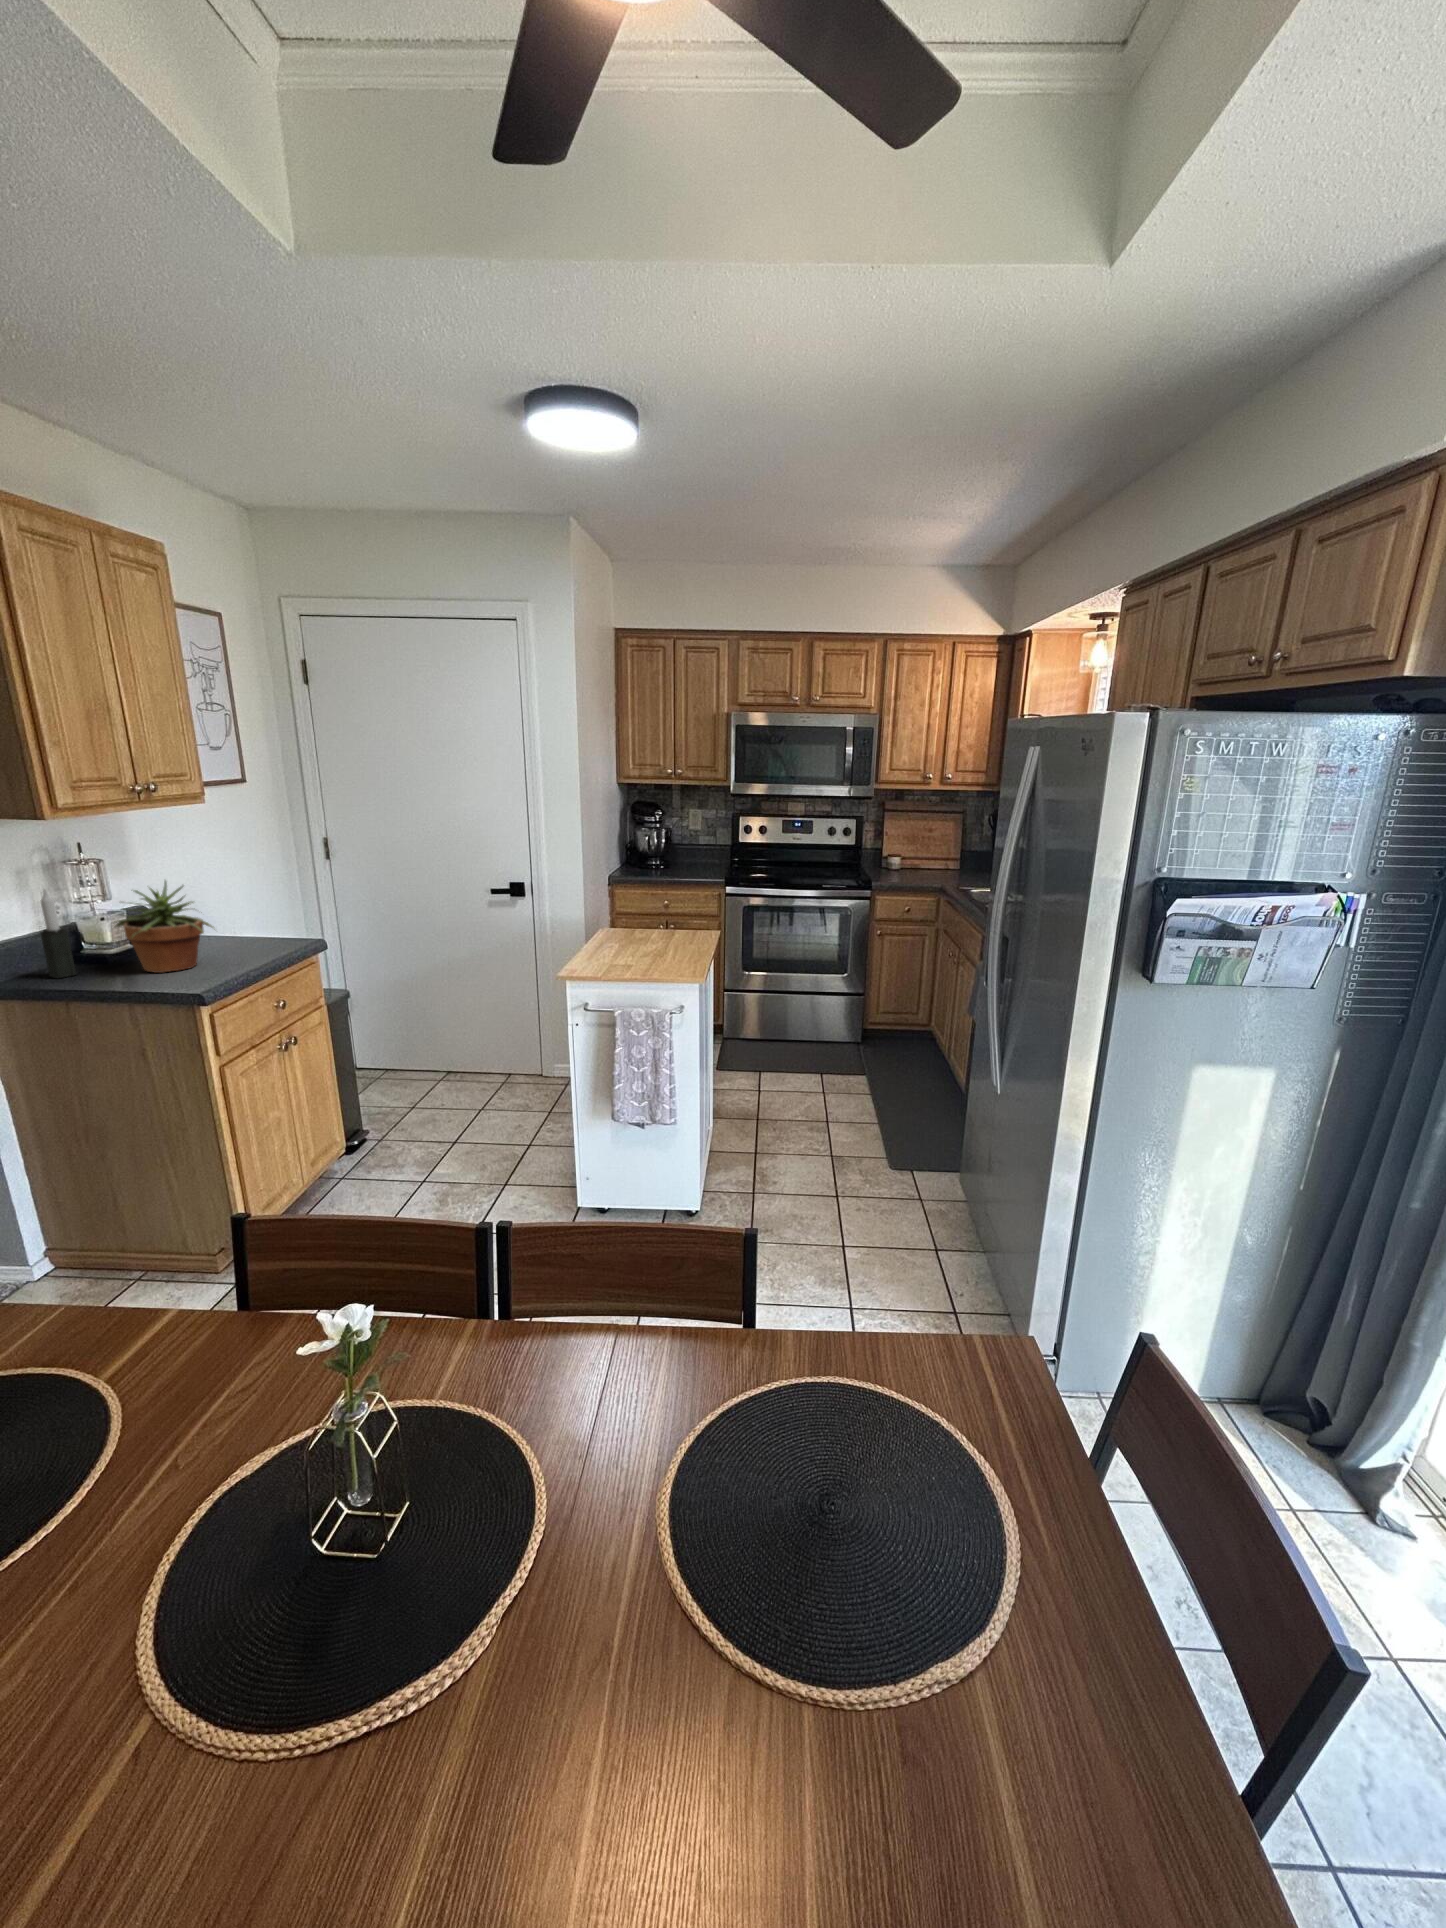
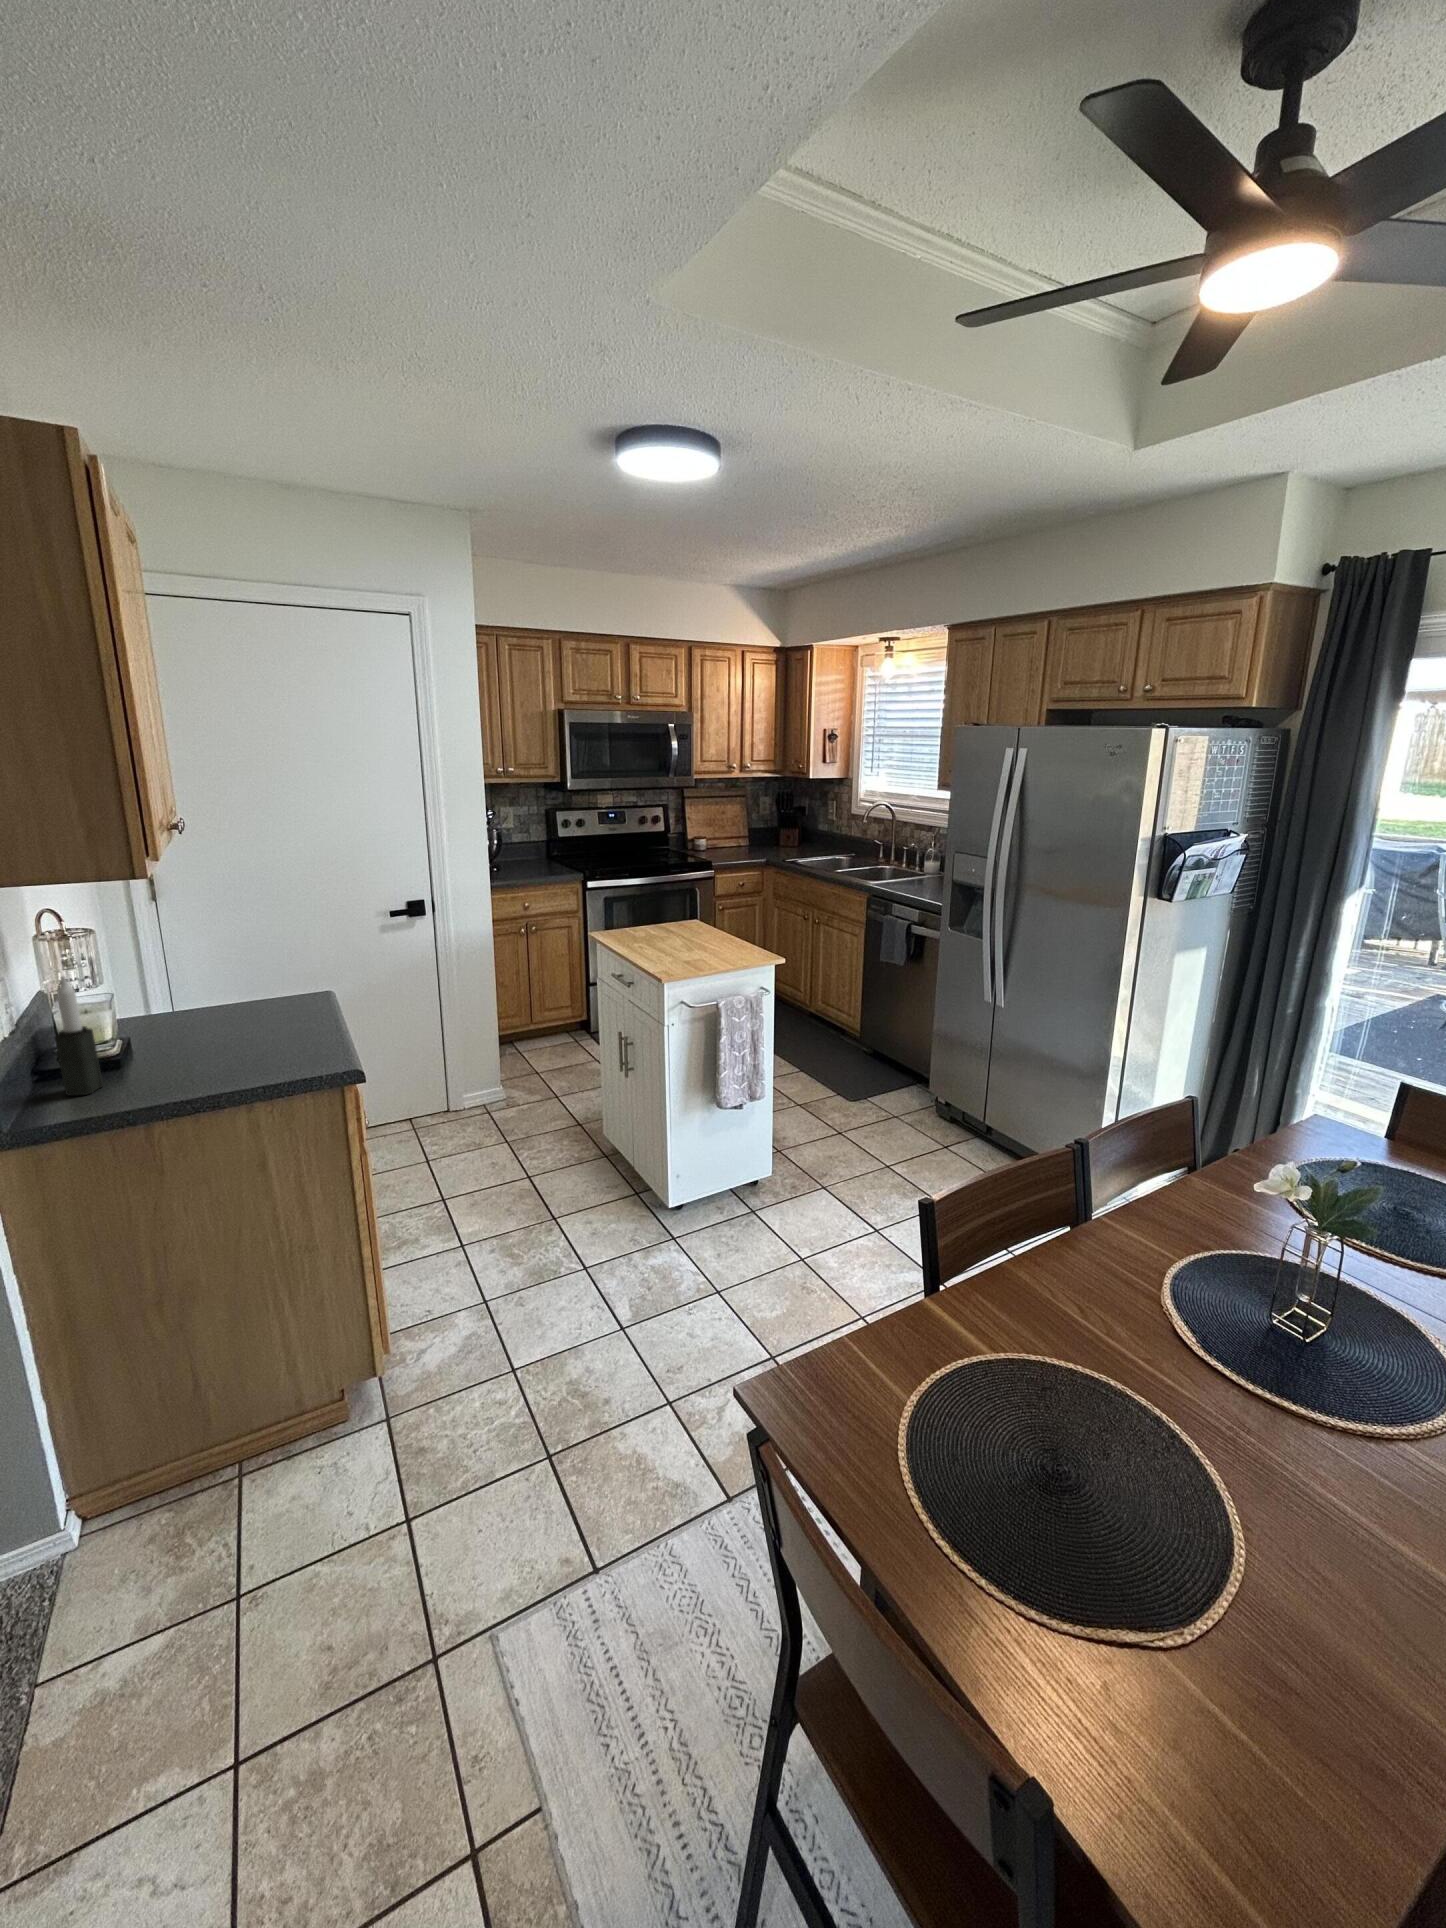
potted plant: present [114,880,213,973] -> none [138,942,280,1061]

